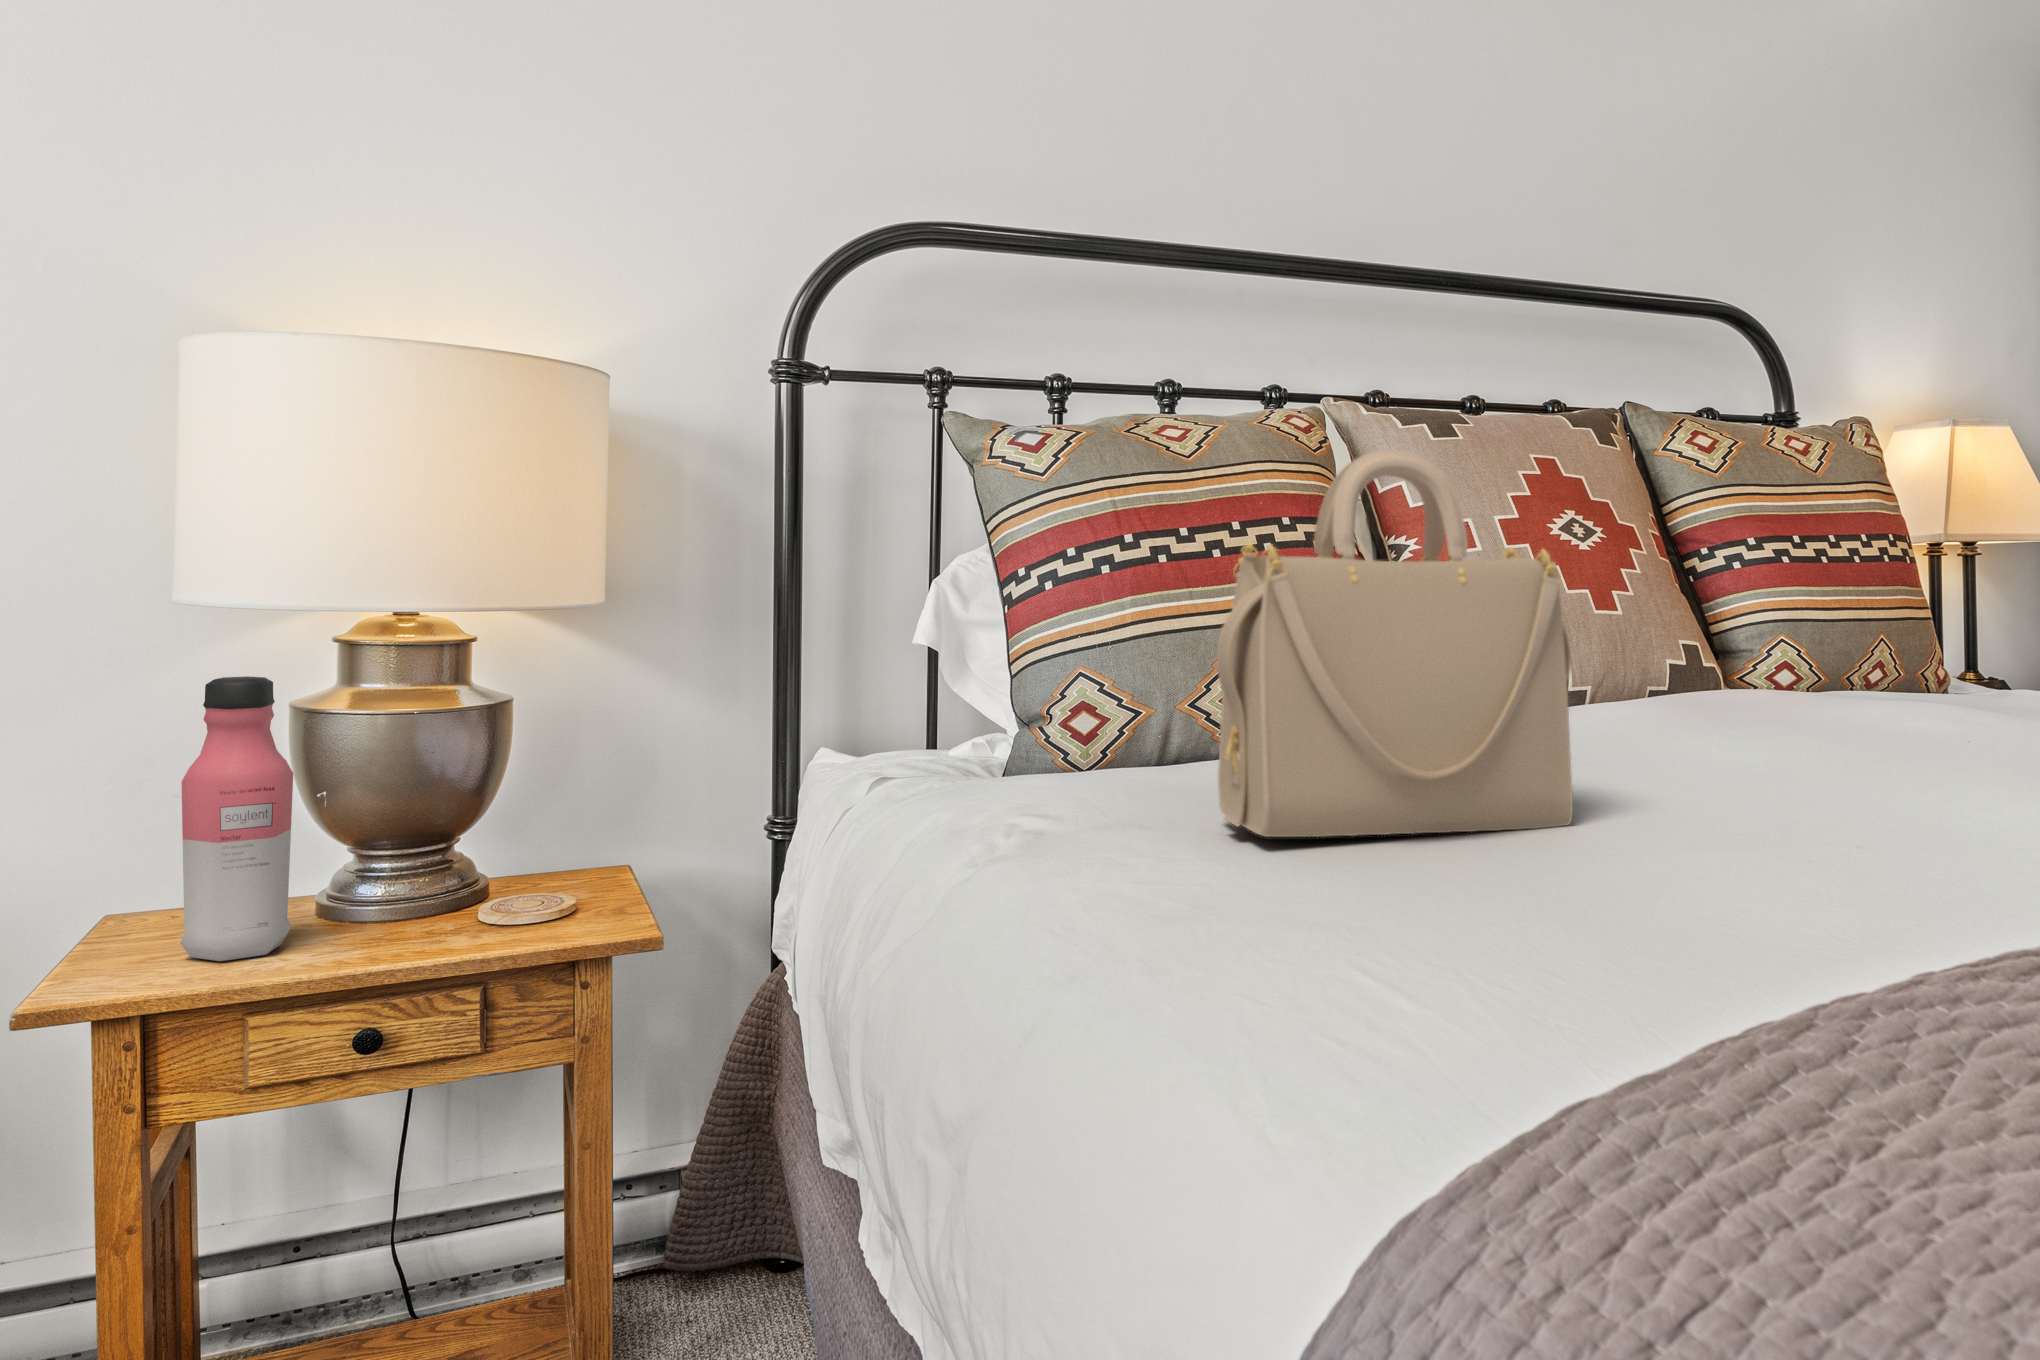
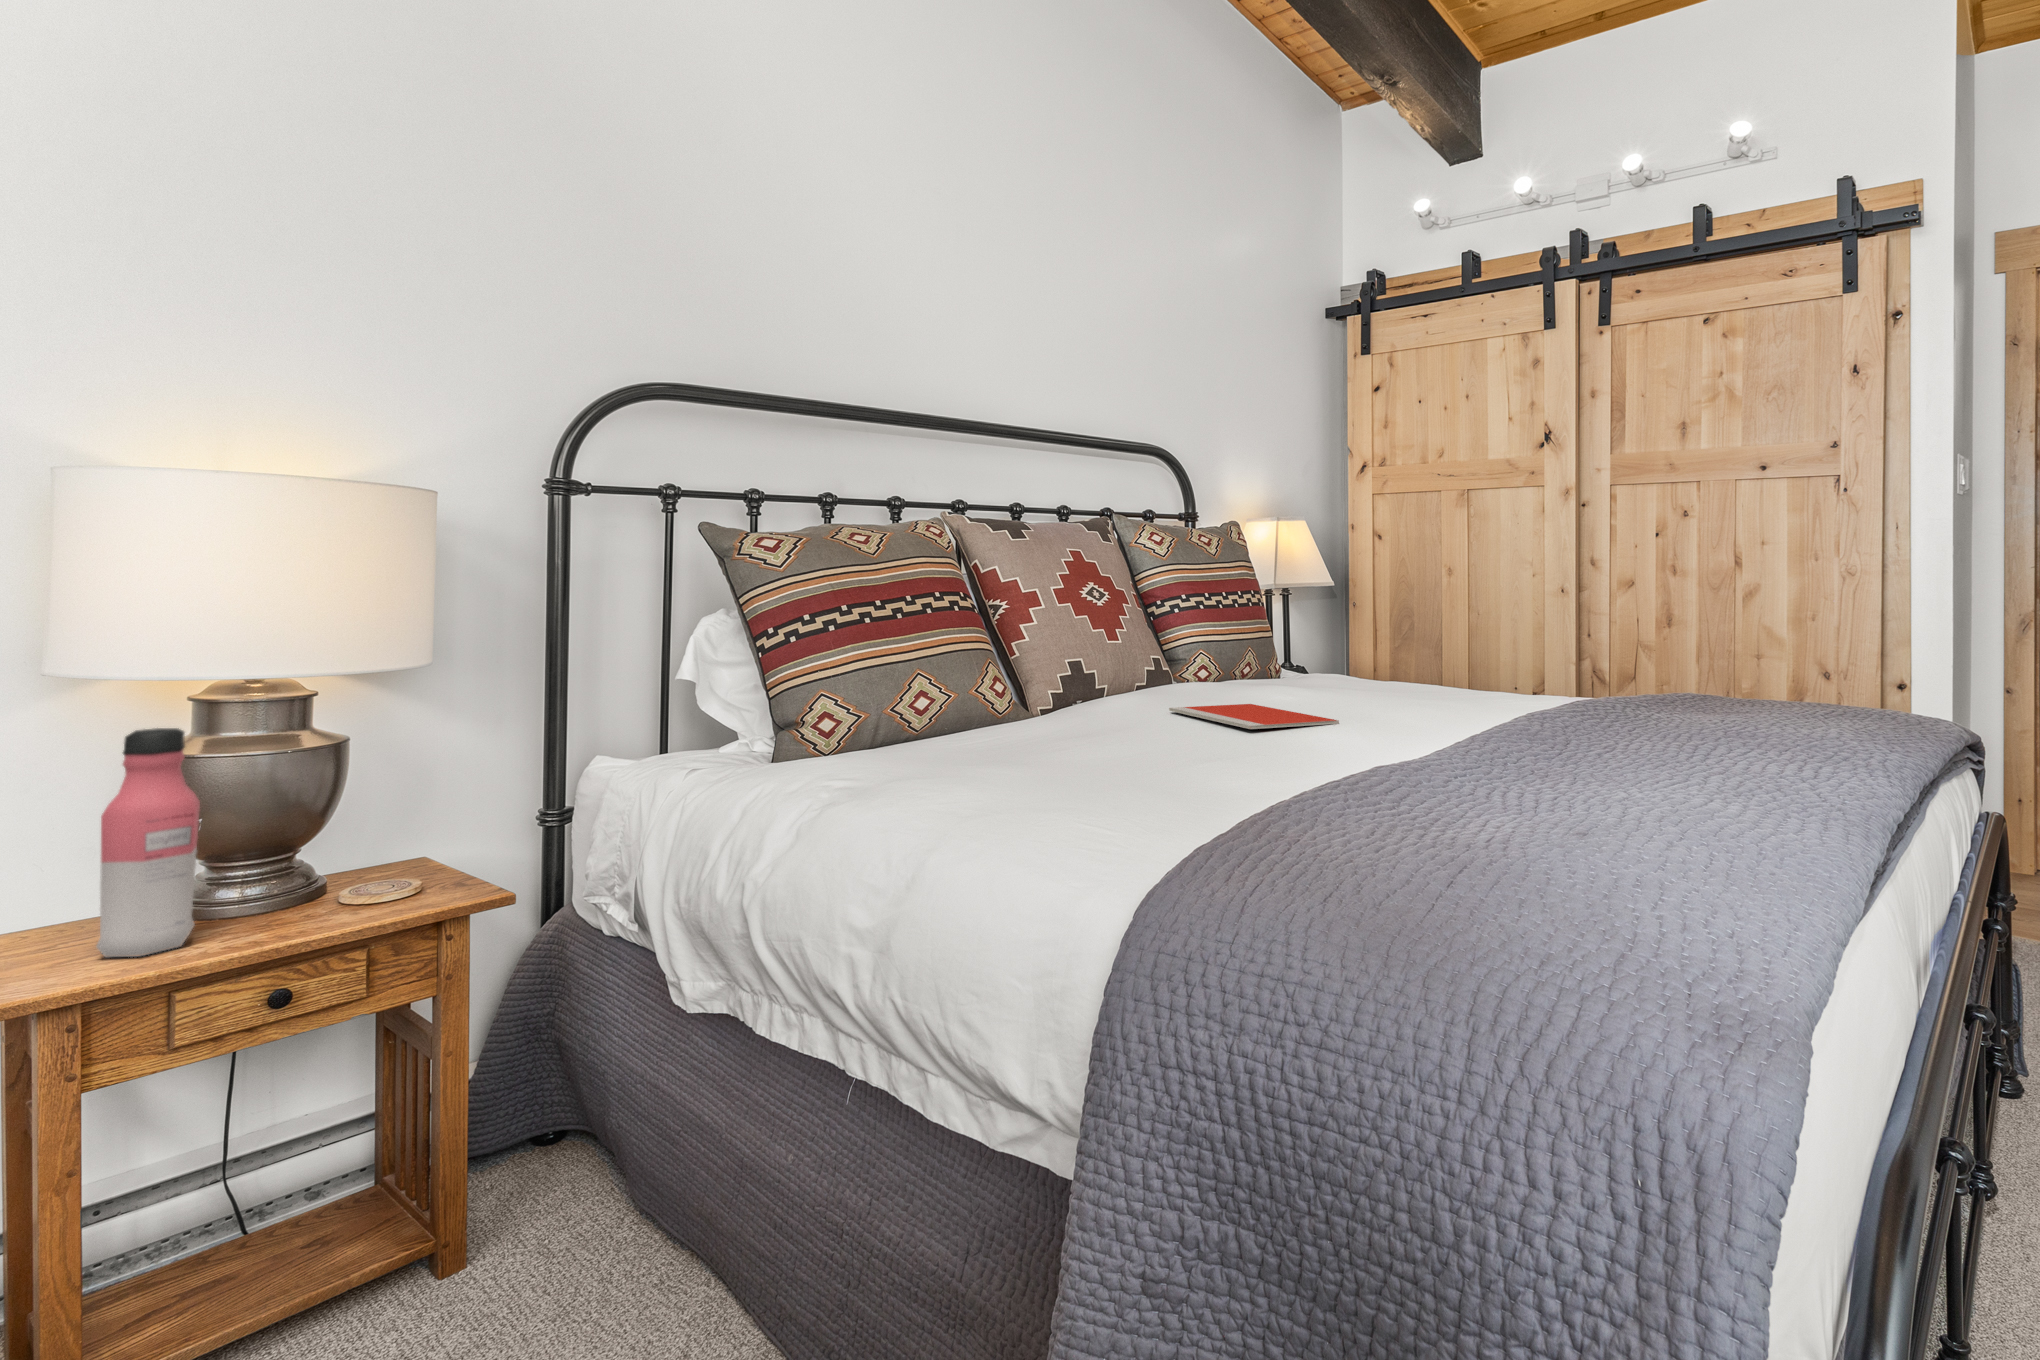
handbag: present [1217,450,1573,837] -> none [956,560,1153,782]
notebook: none [1679,730,2006,779] -> present [1169,704,1339,729]

